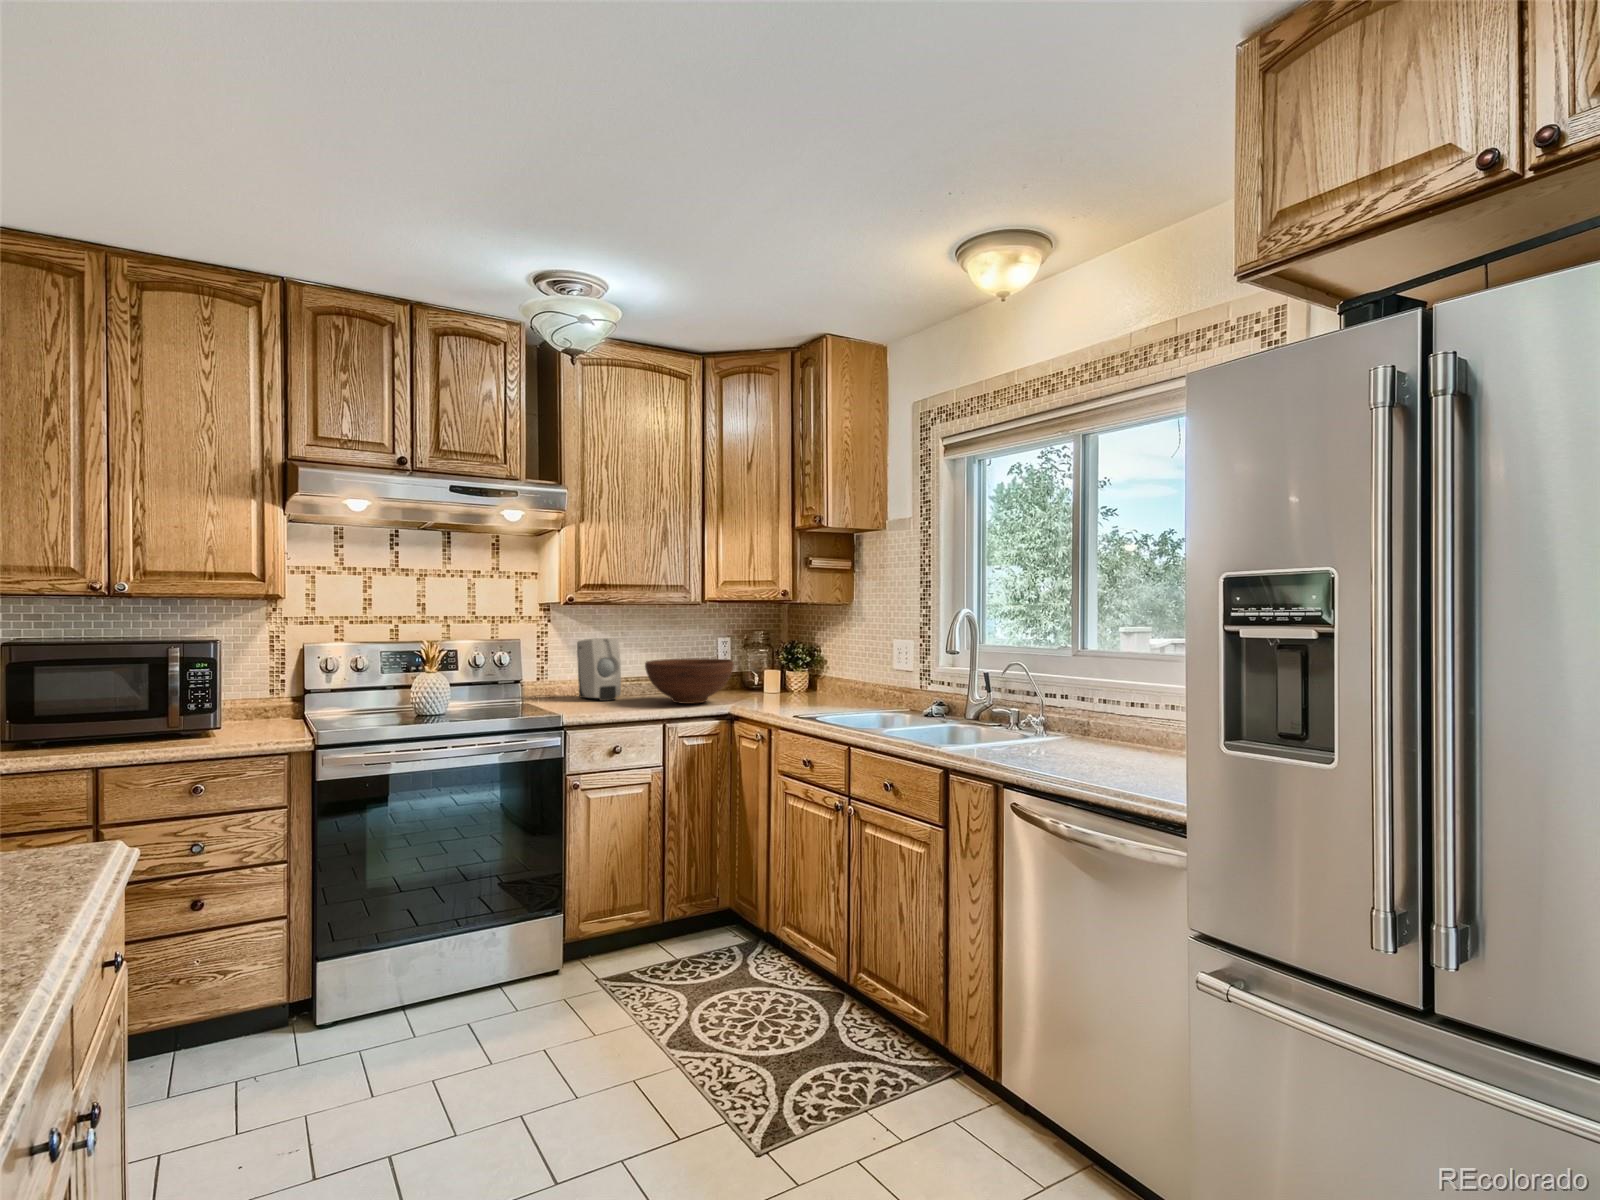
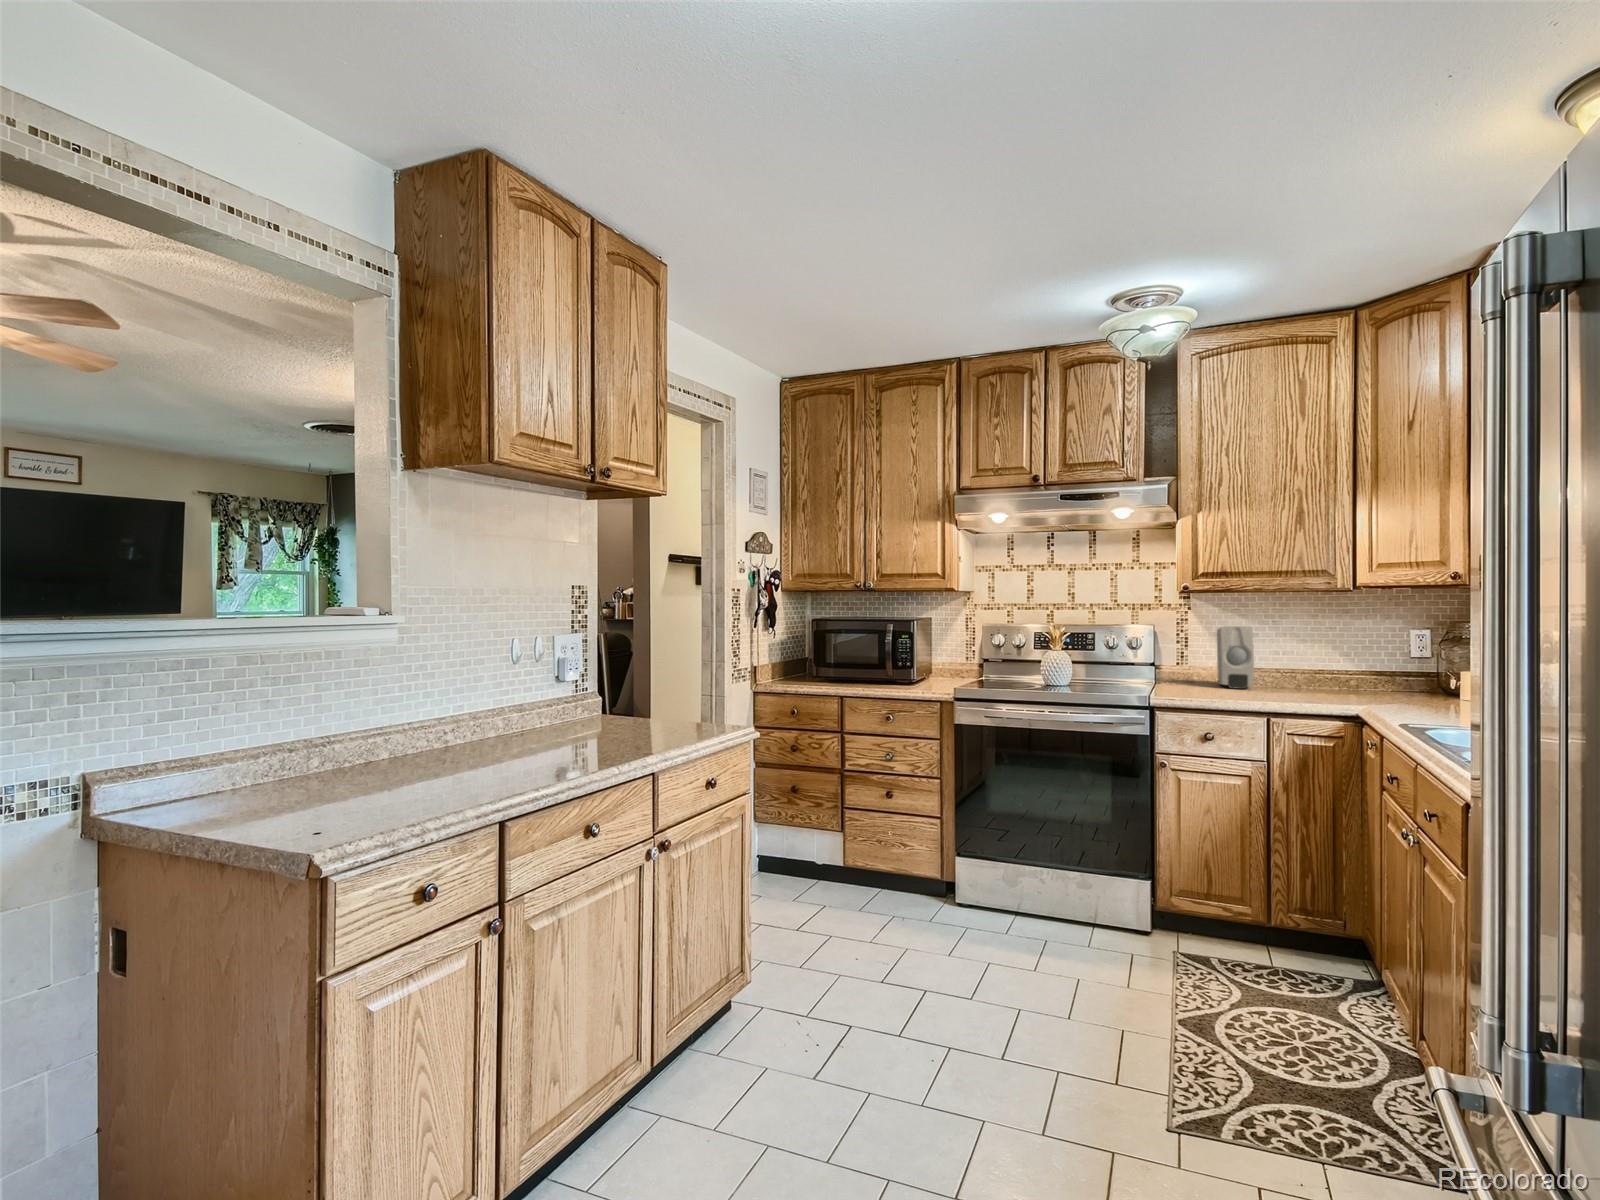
fruit bowl: present [645,659,734,704] -> none [1268,651,1382,700]

